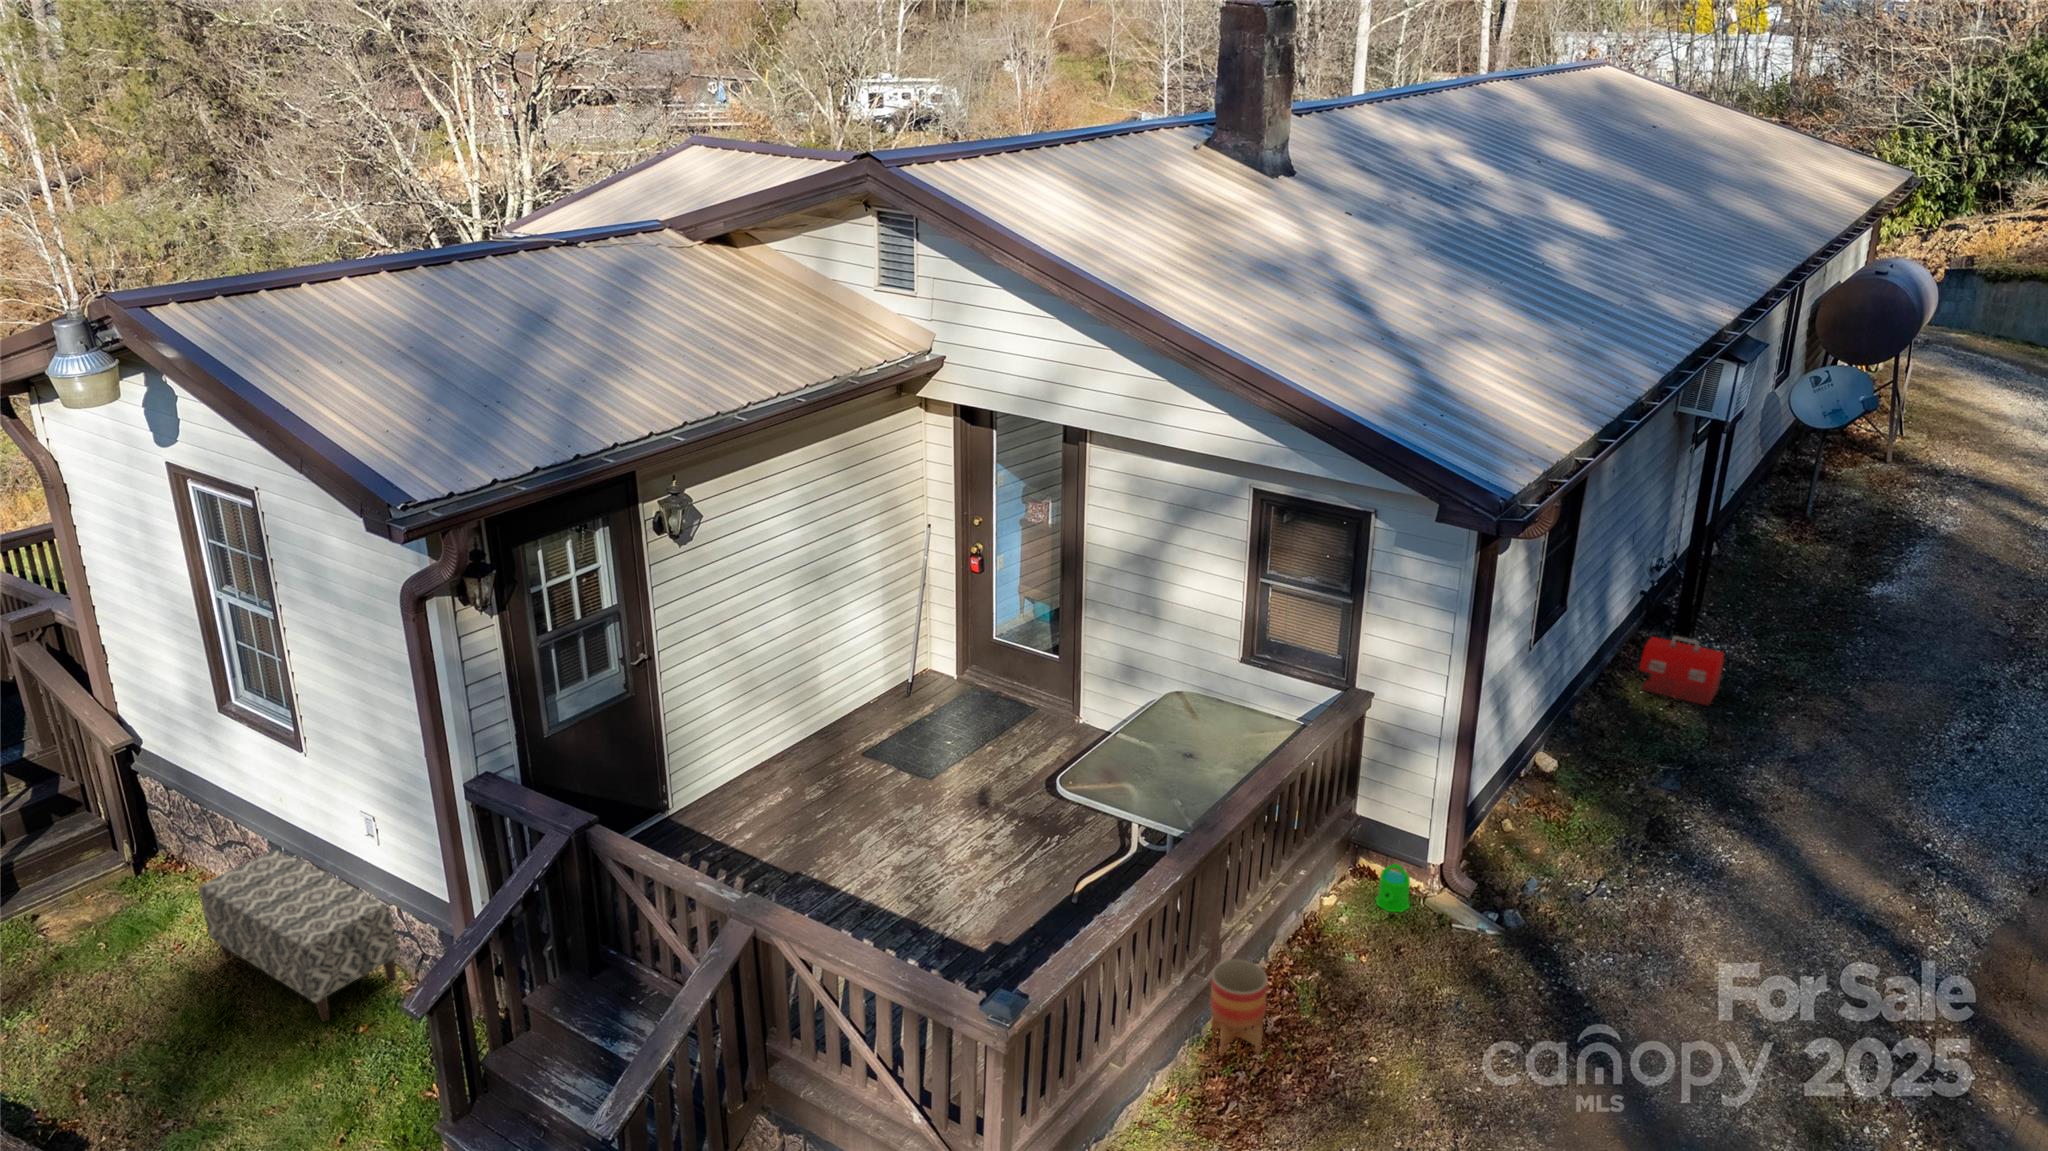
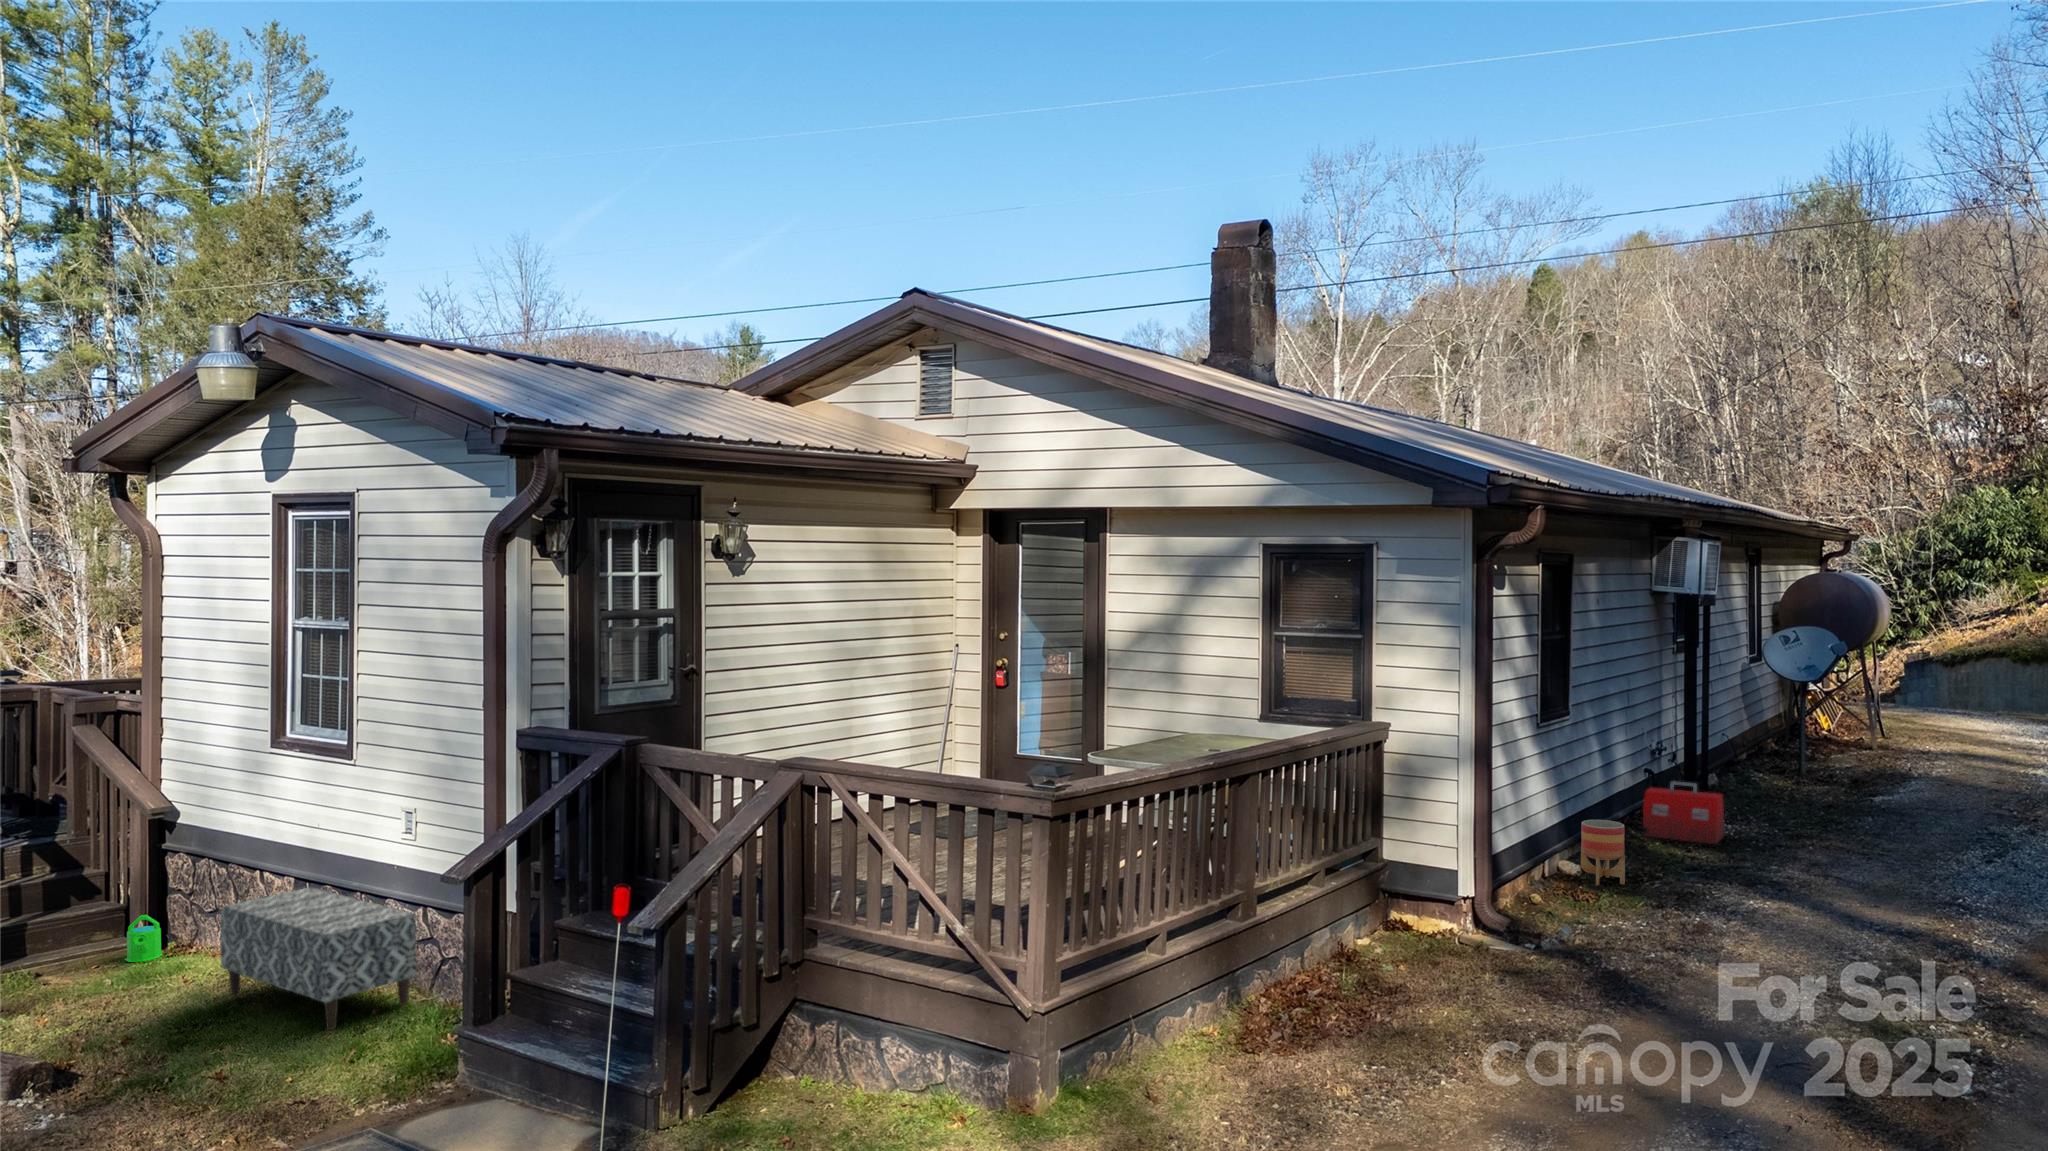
watering can: present [1375,864,1410,912] -> present [125,915,163,962]
planter: present [1210,960,1268,1056] -> present [1581,820,1625,885]

